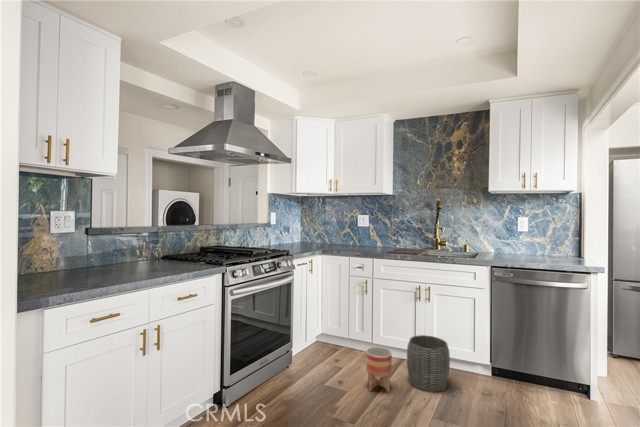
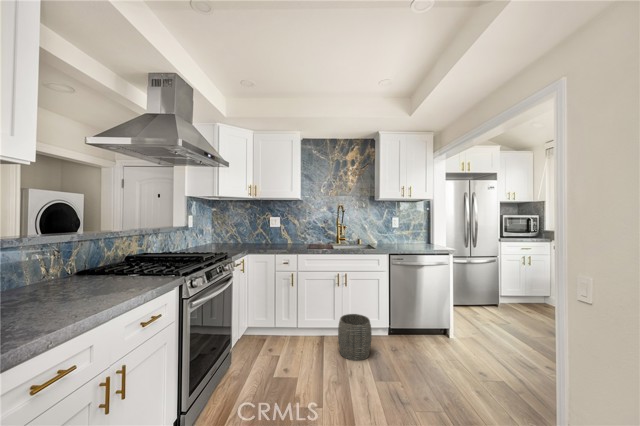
planter: present [366,347,392,392] -> none [312,332,334,374]

